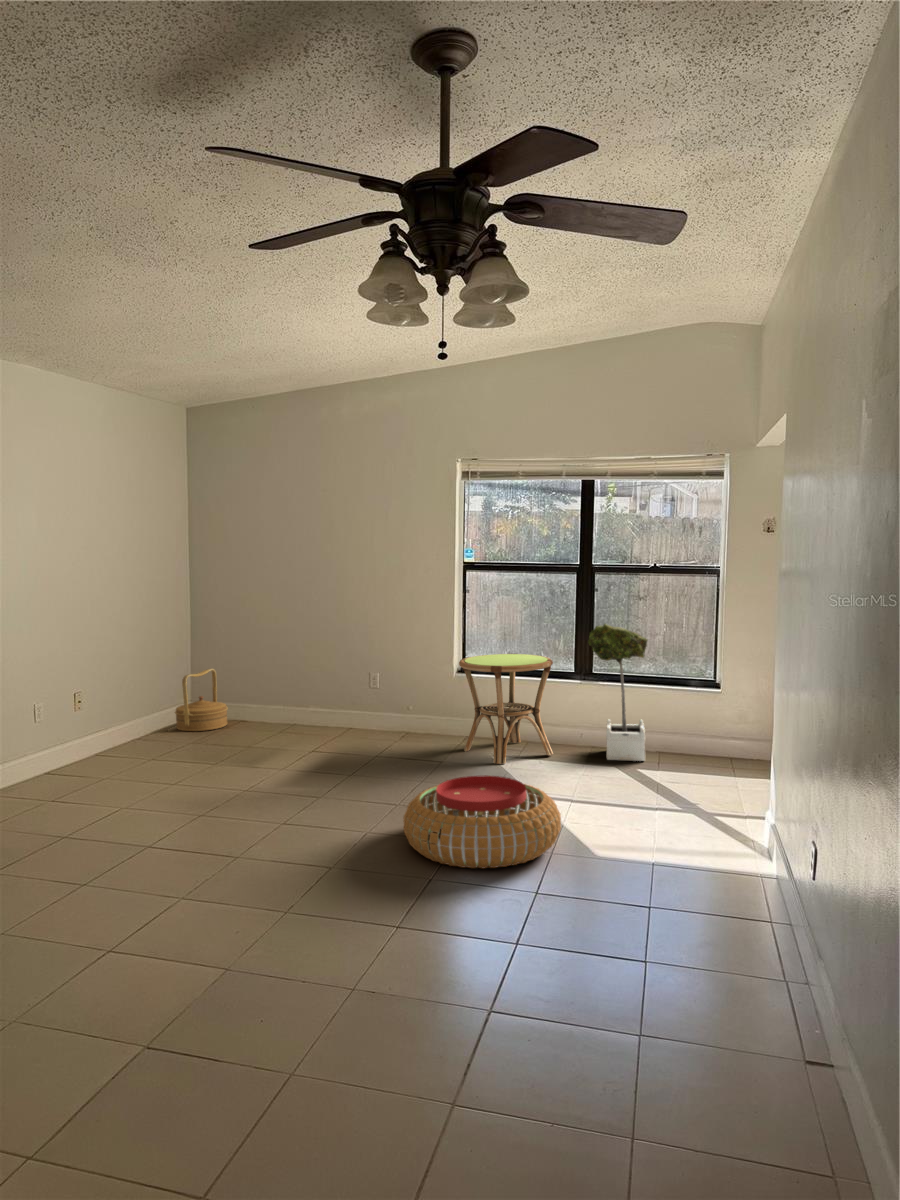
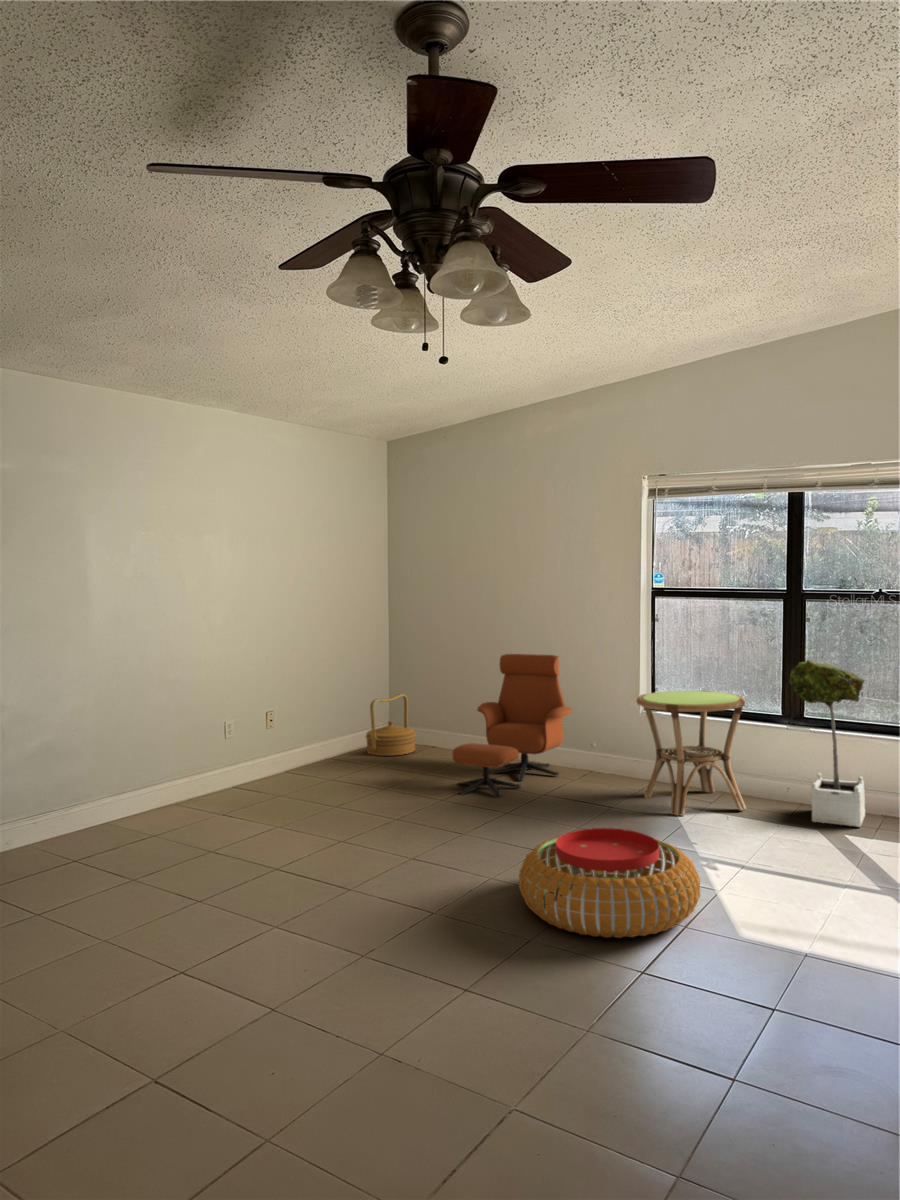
lounge chair: none [285,625,392,762] -> present [453,654,573,796]

